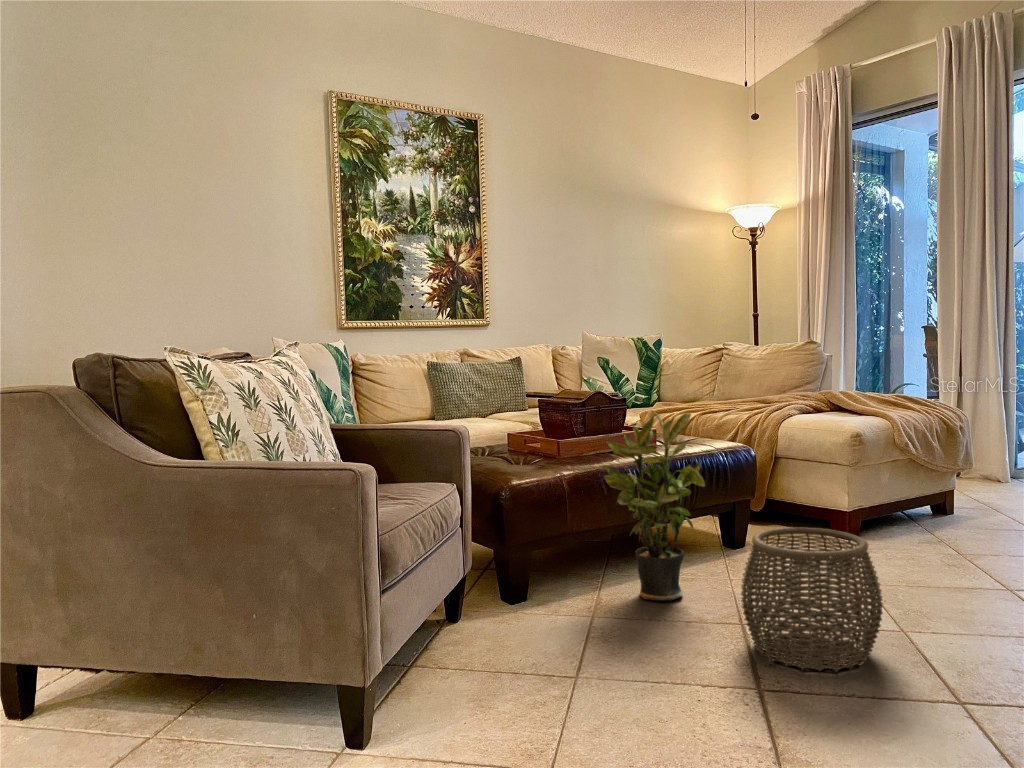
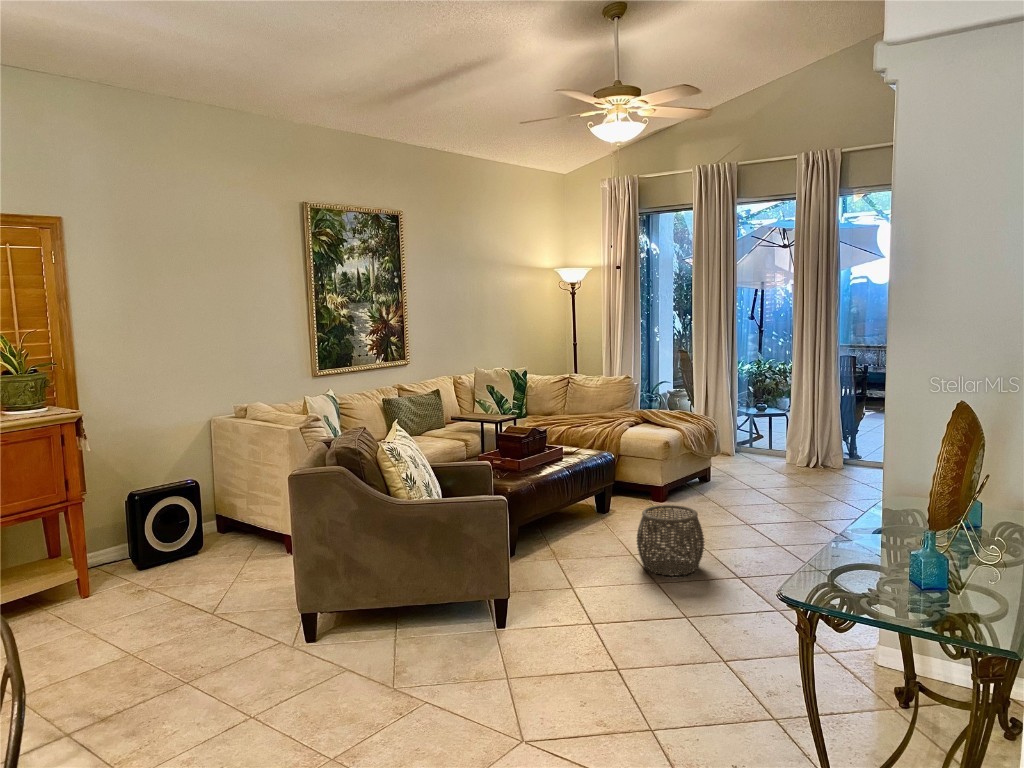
potted plant: present [603,411,705,601] -> none [548,442,604,550]

